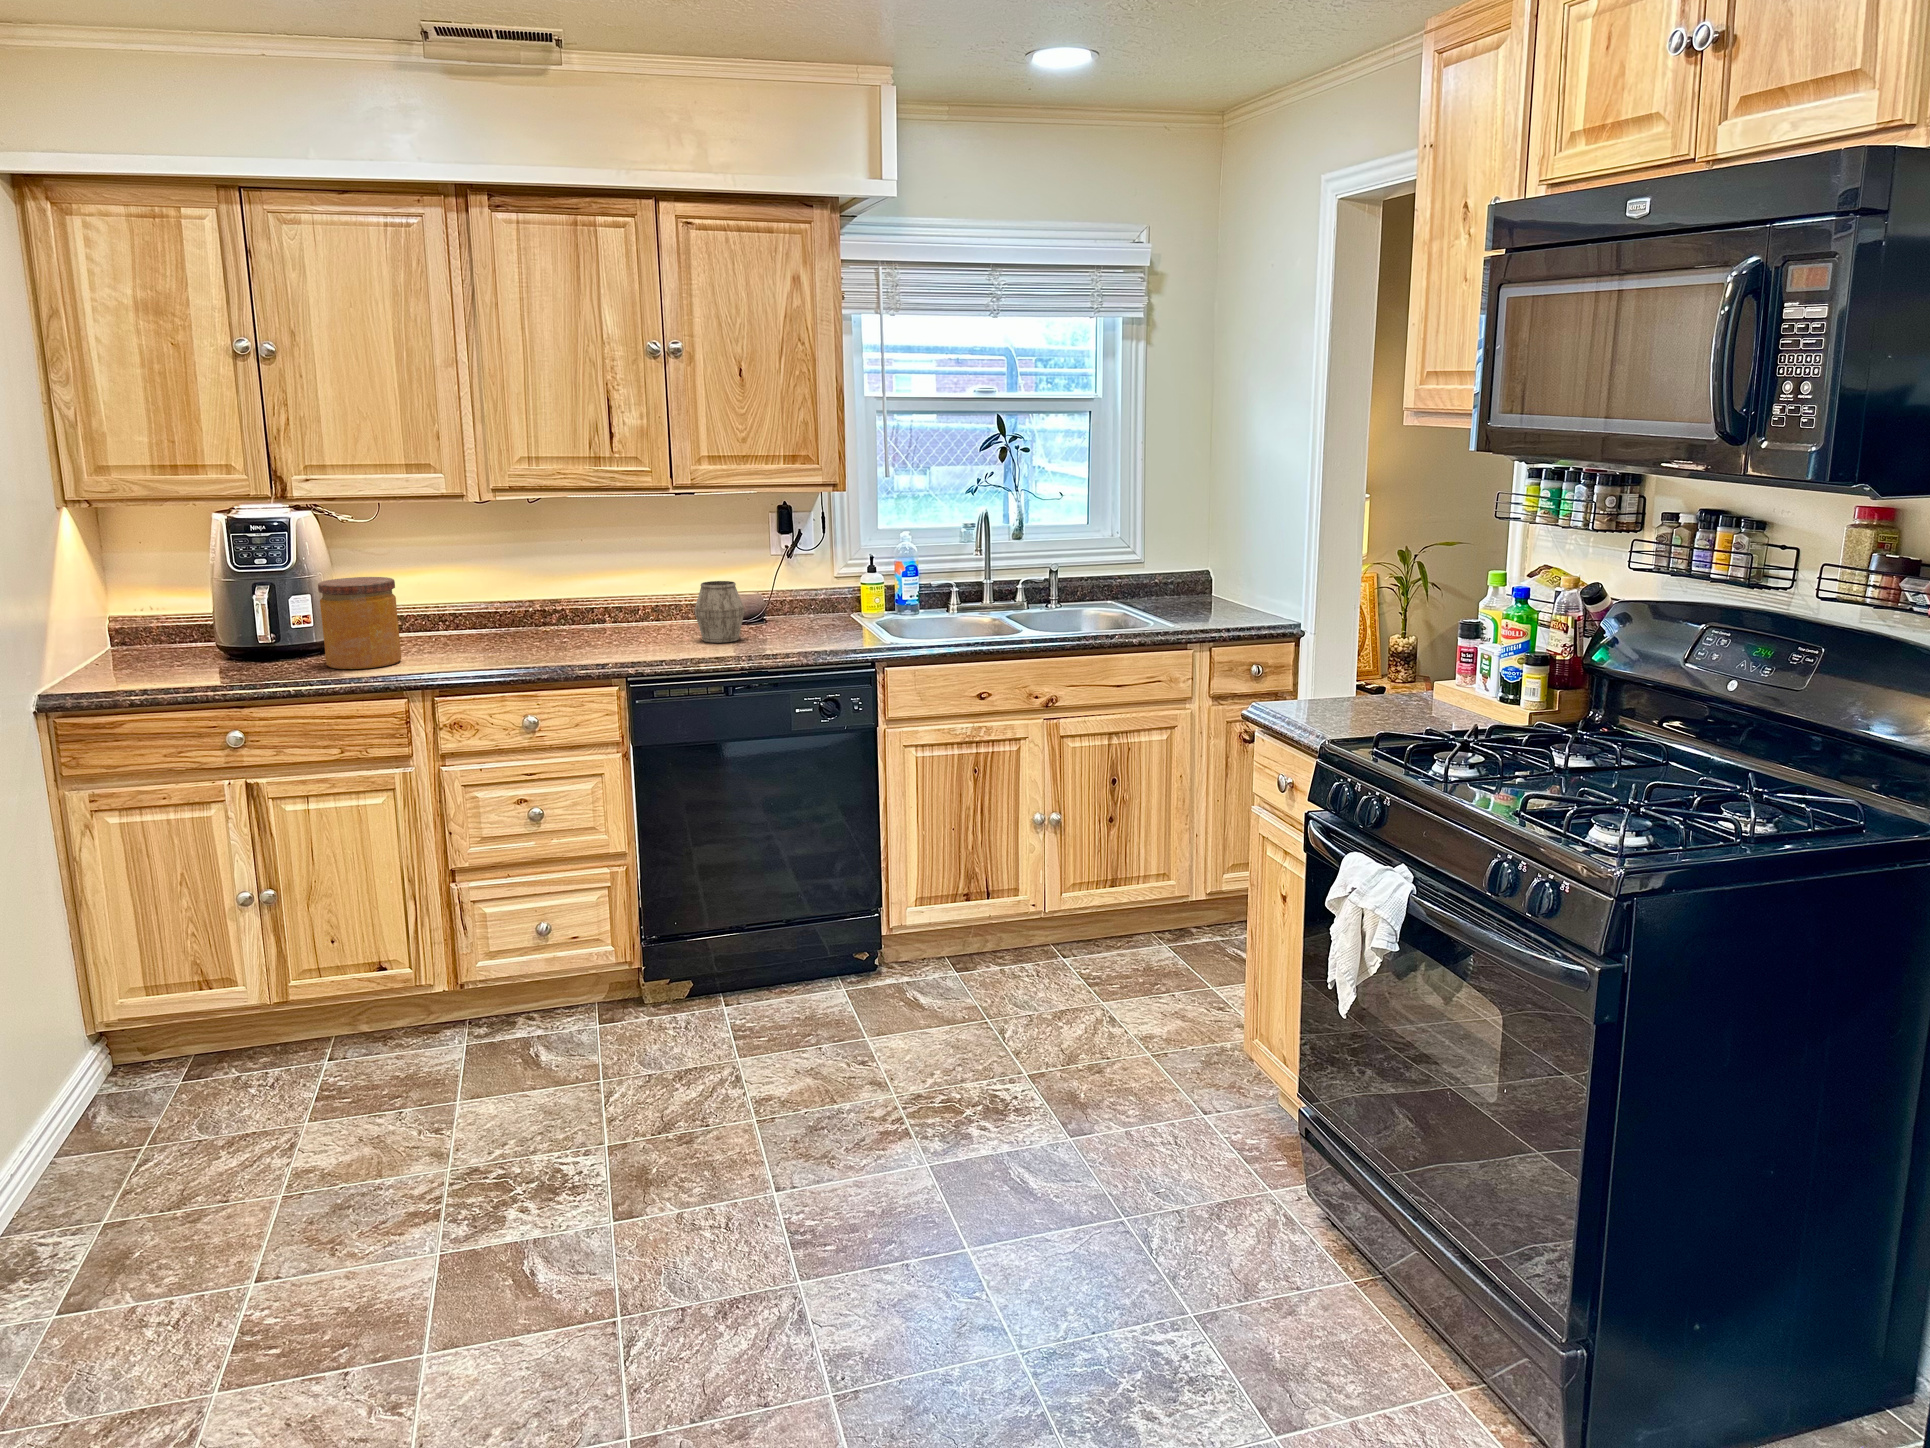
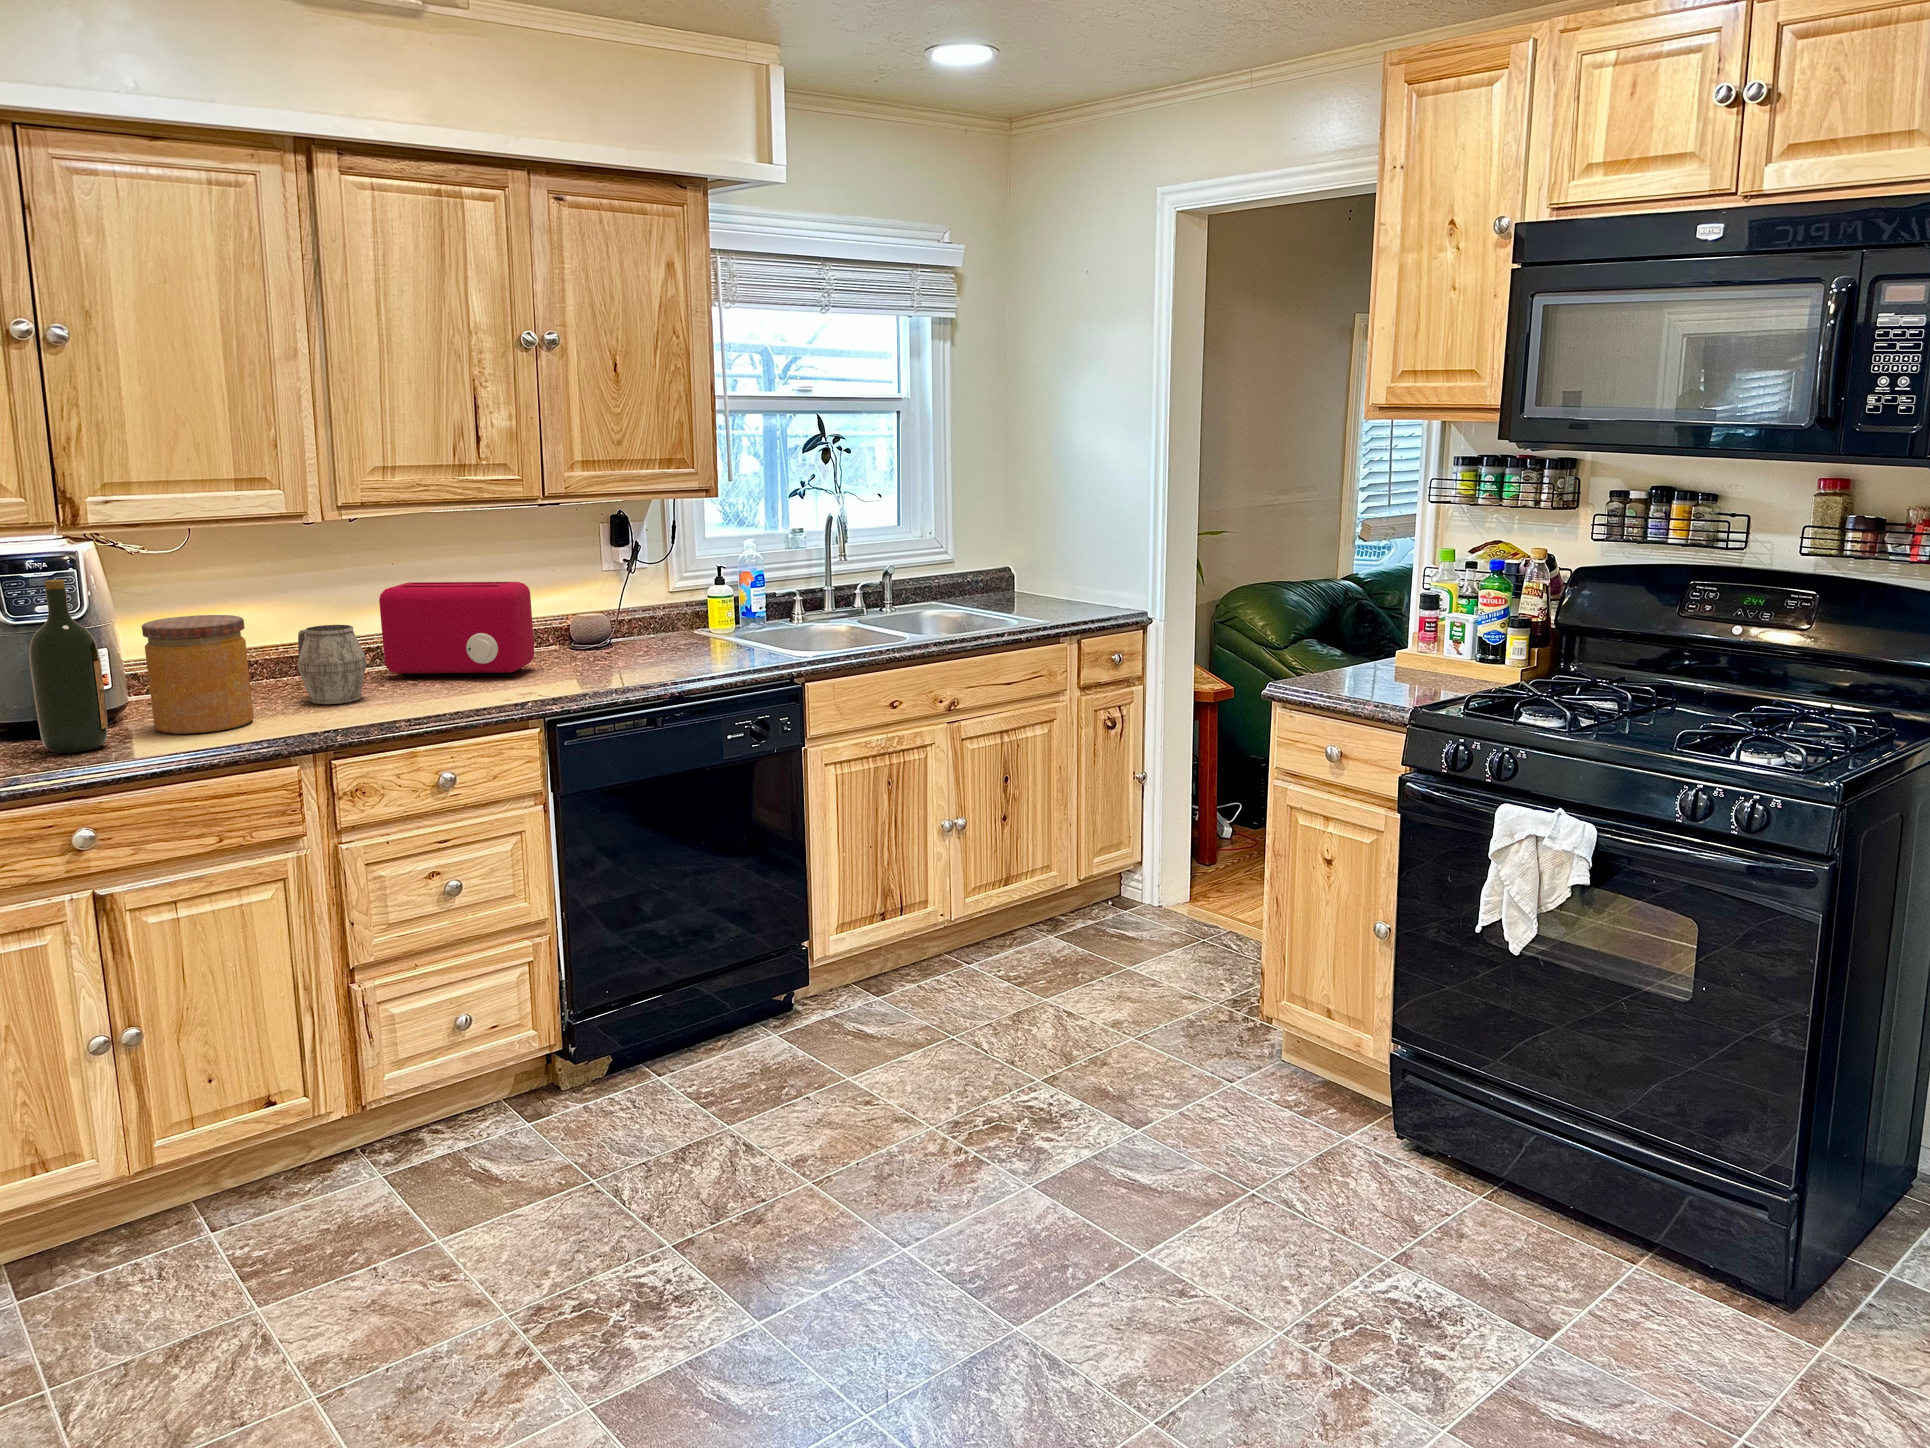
wine bottle: none [226,545,282,676] -> present [29,580,108,753]
toaster: none [541,558,663,642] -> present [379,582,534,677]
mug: present [694,581,744,643] -> present [297,625,367,704]

